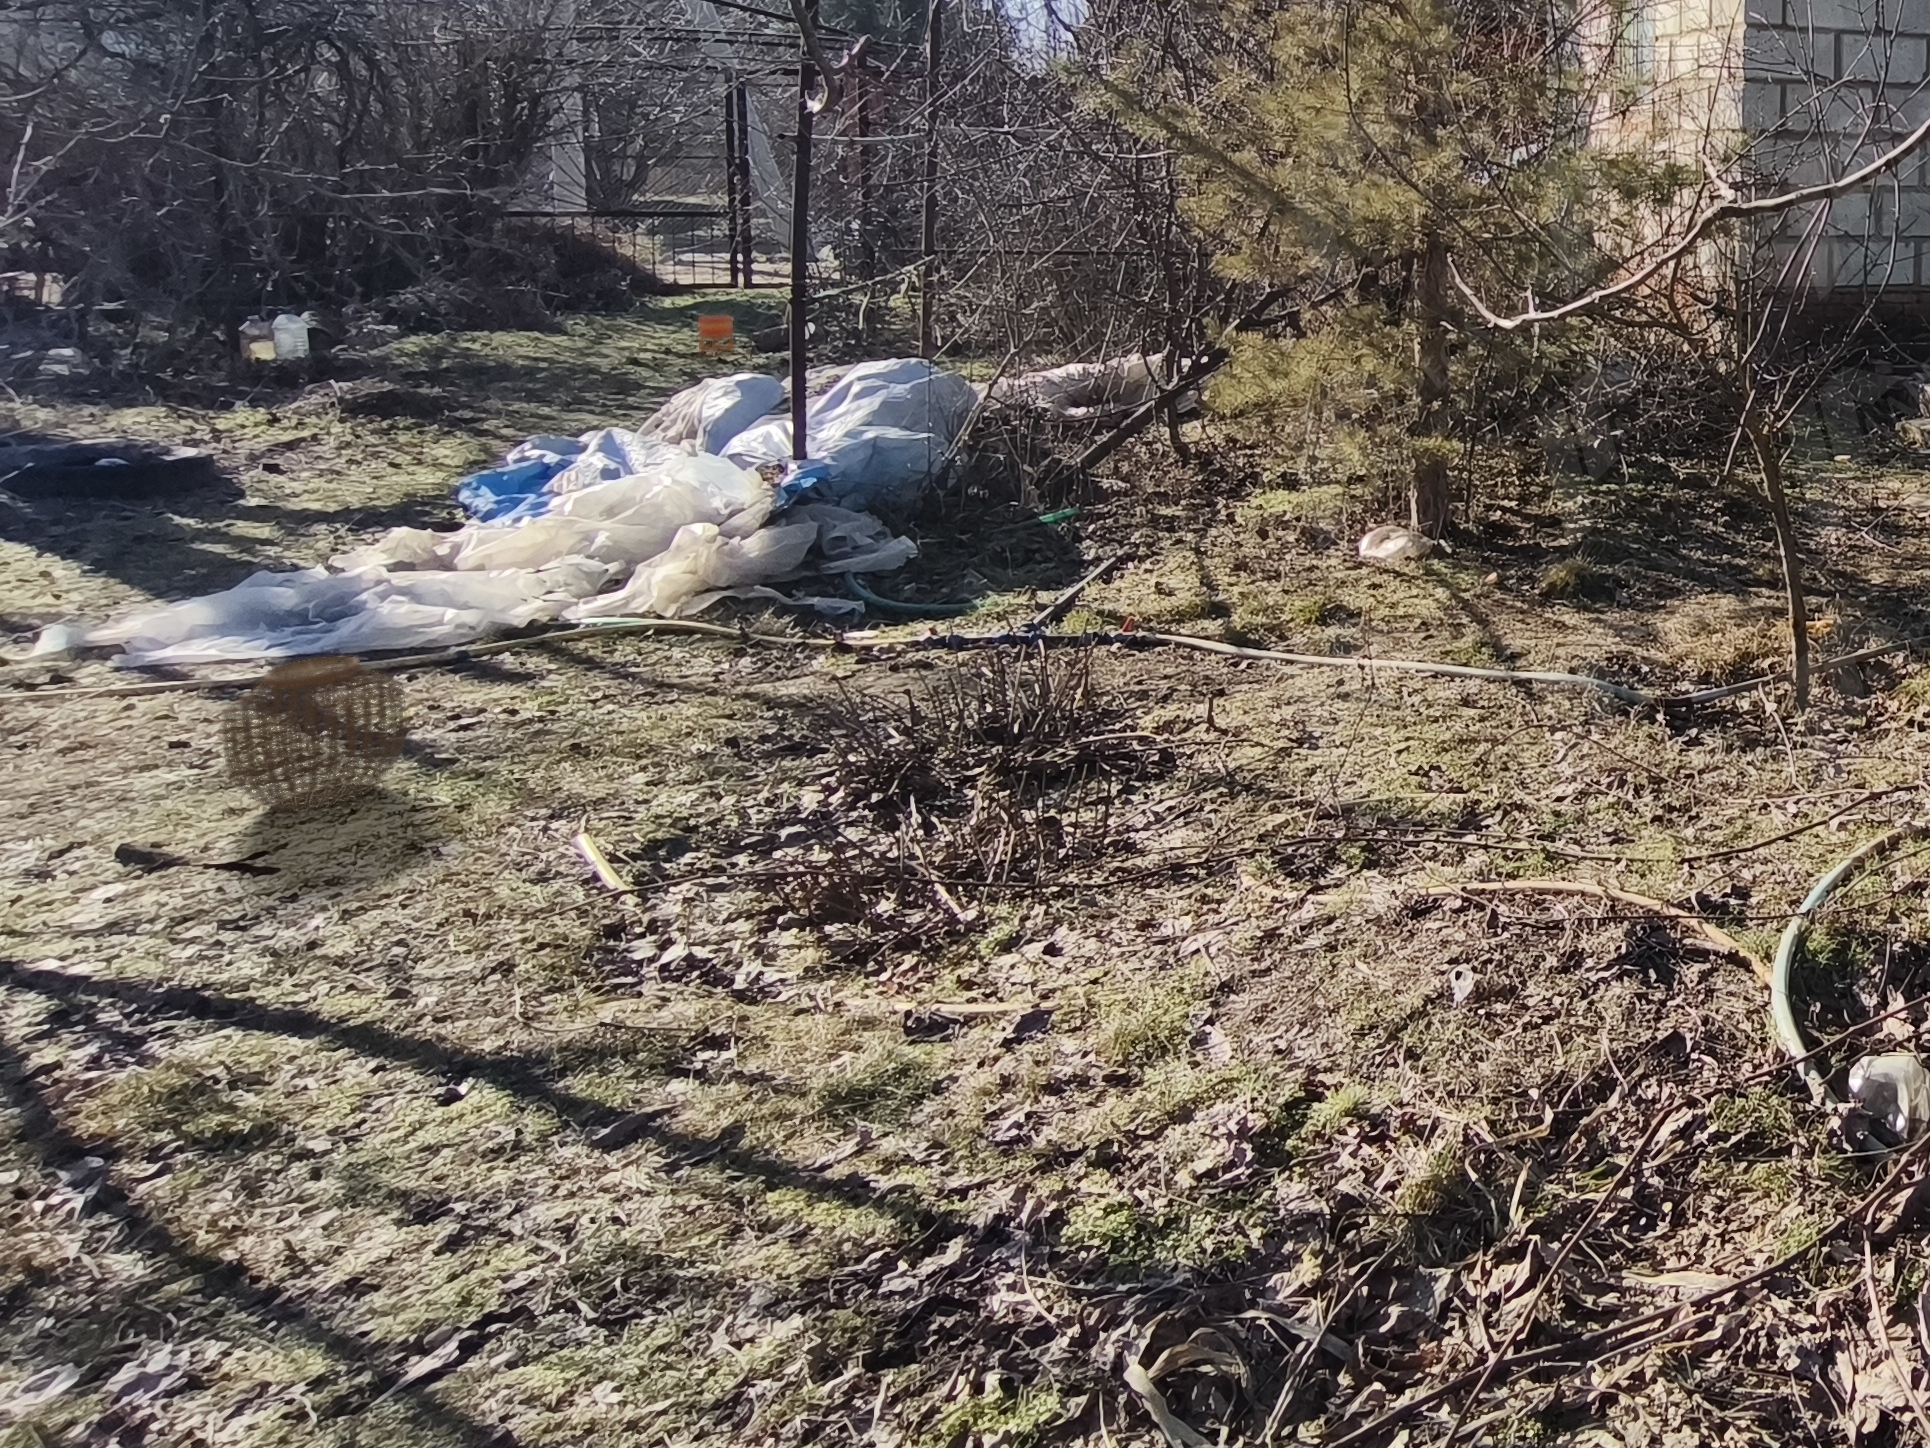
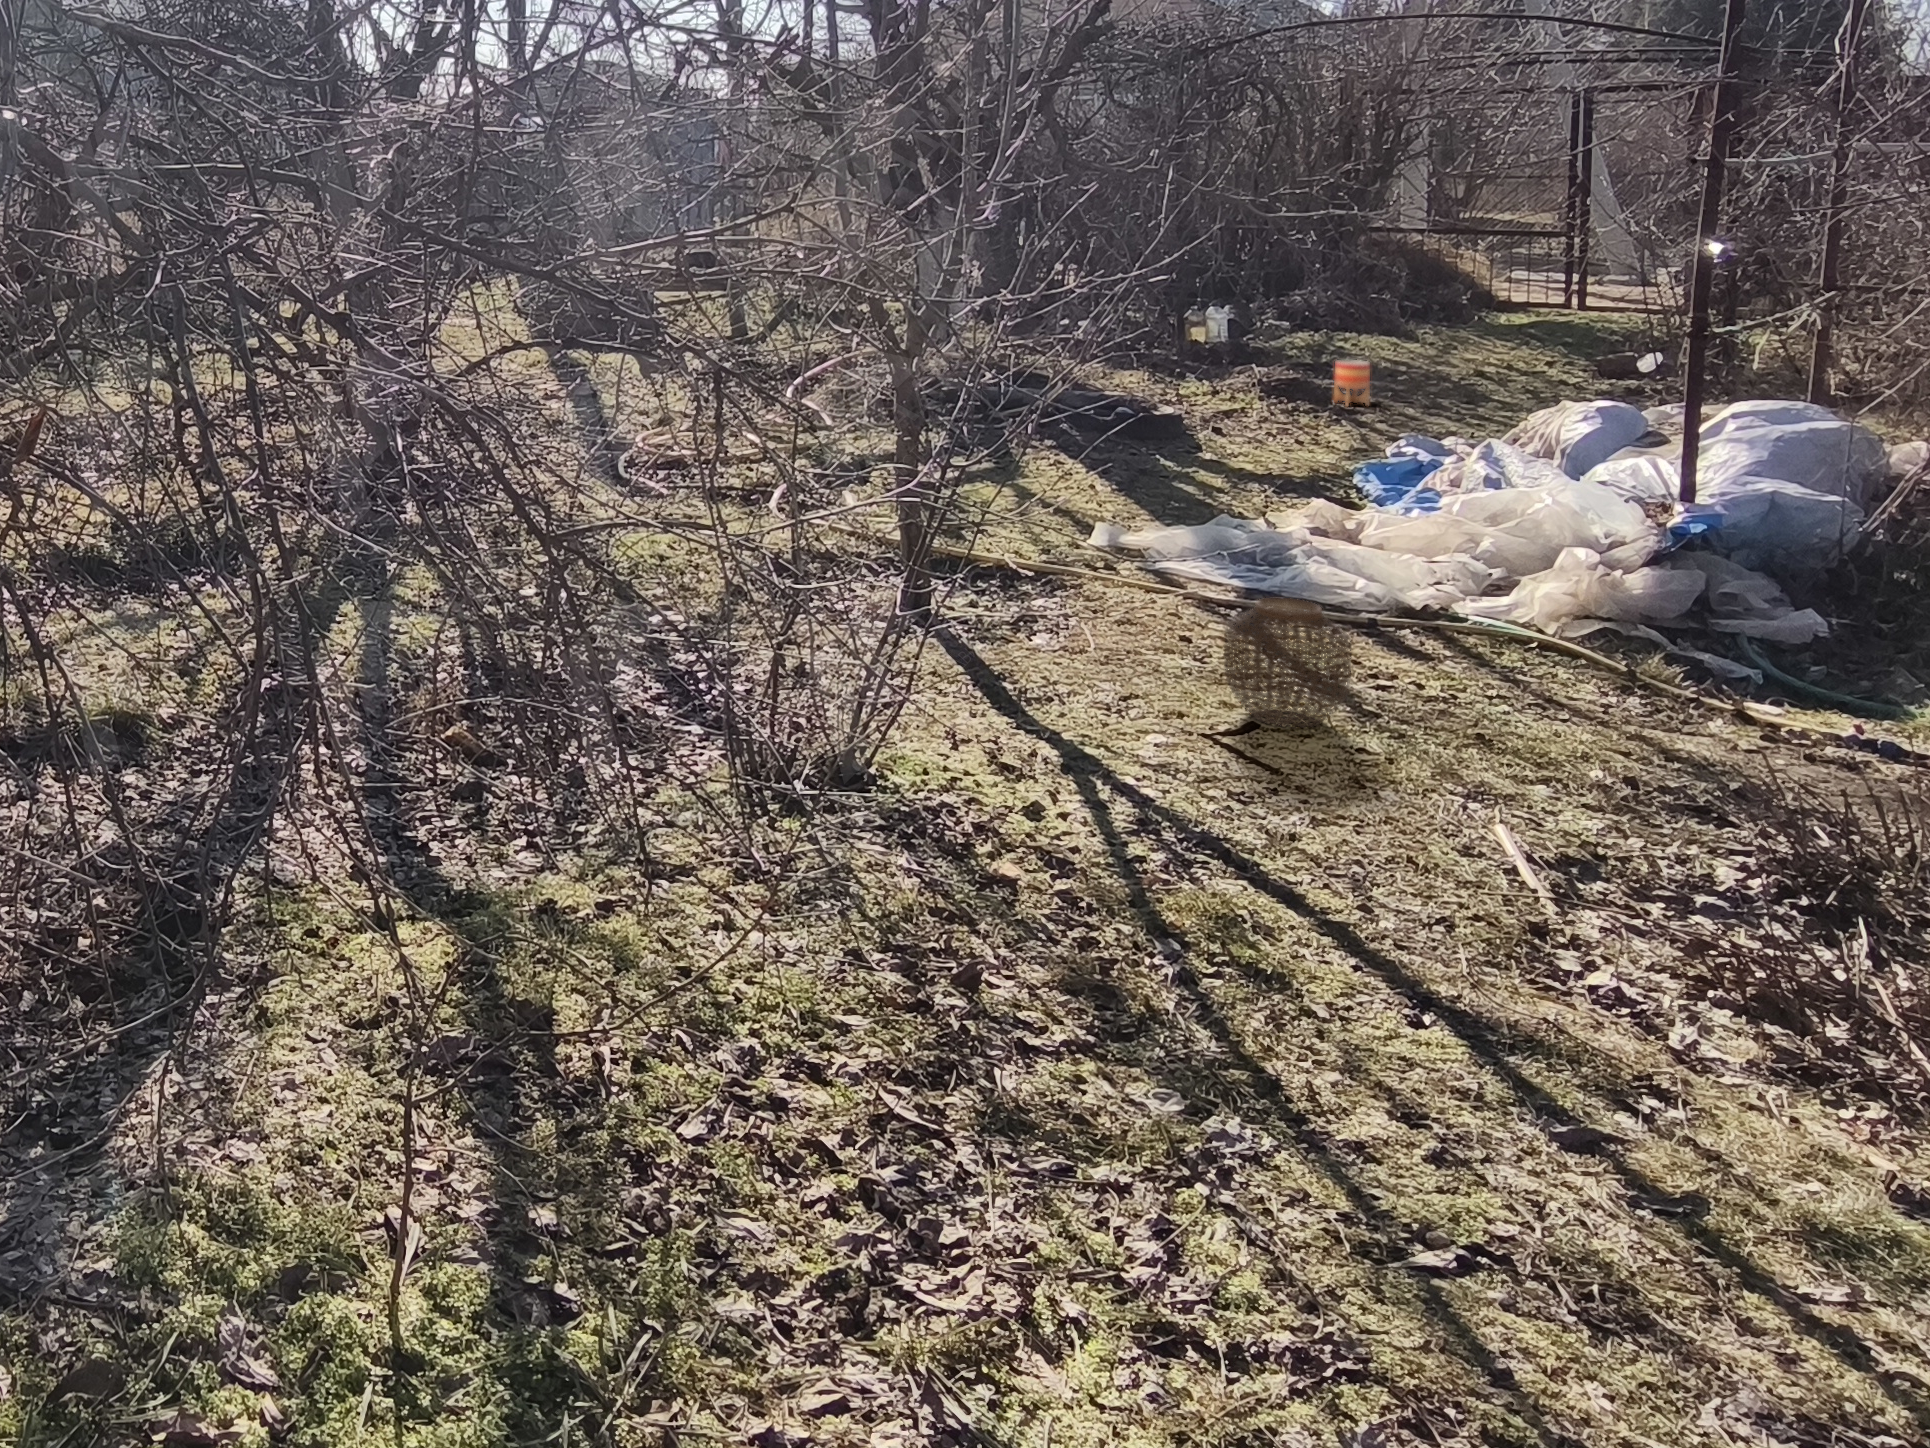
planter: present [698,315,735,354] -> present [1334,360,1370,406]

